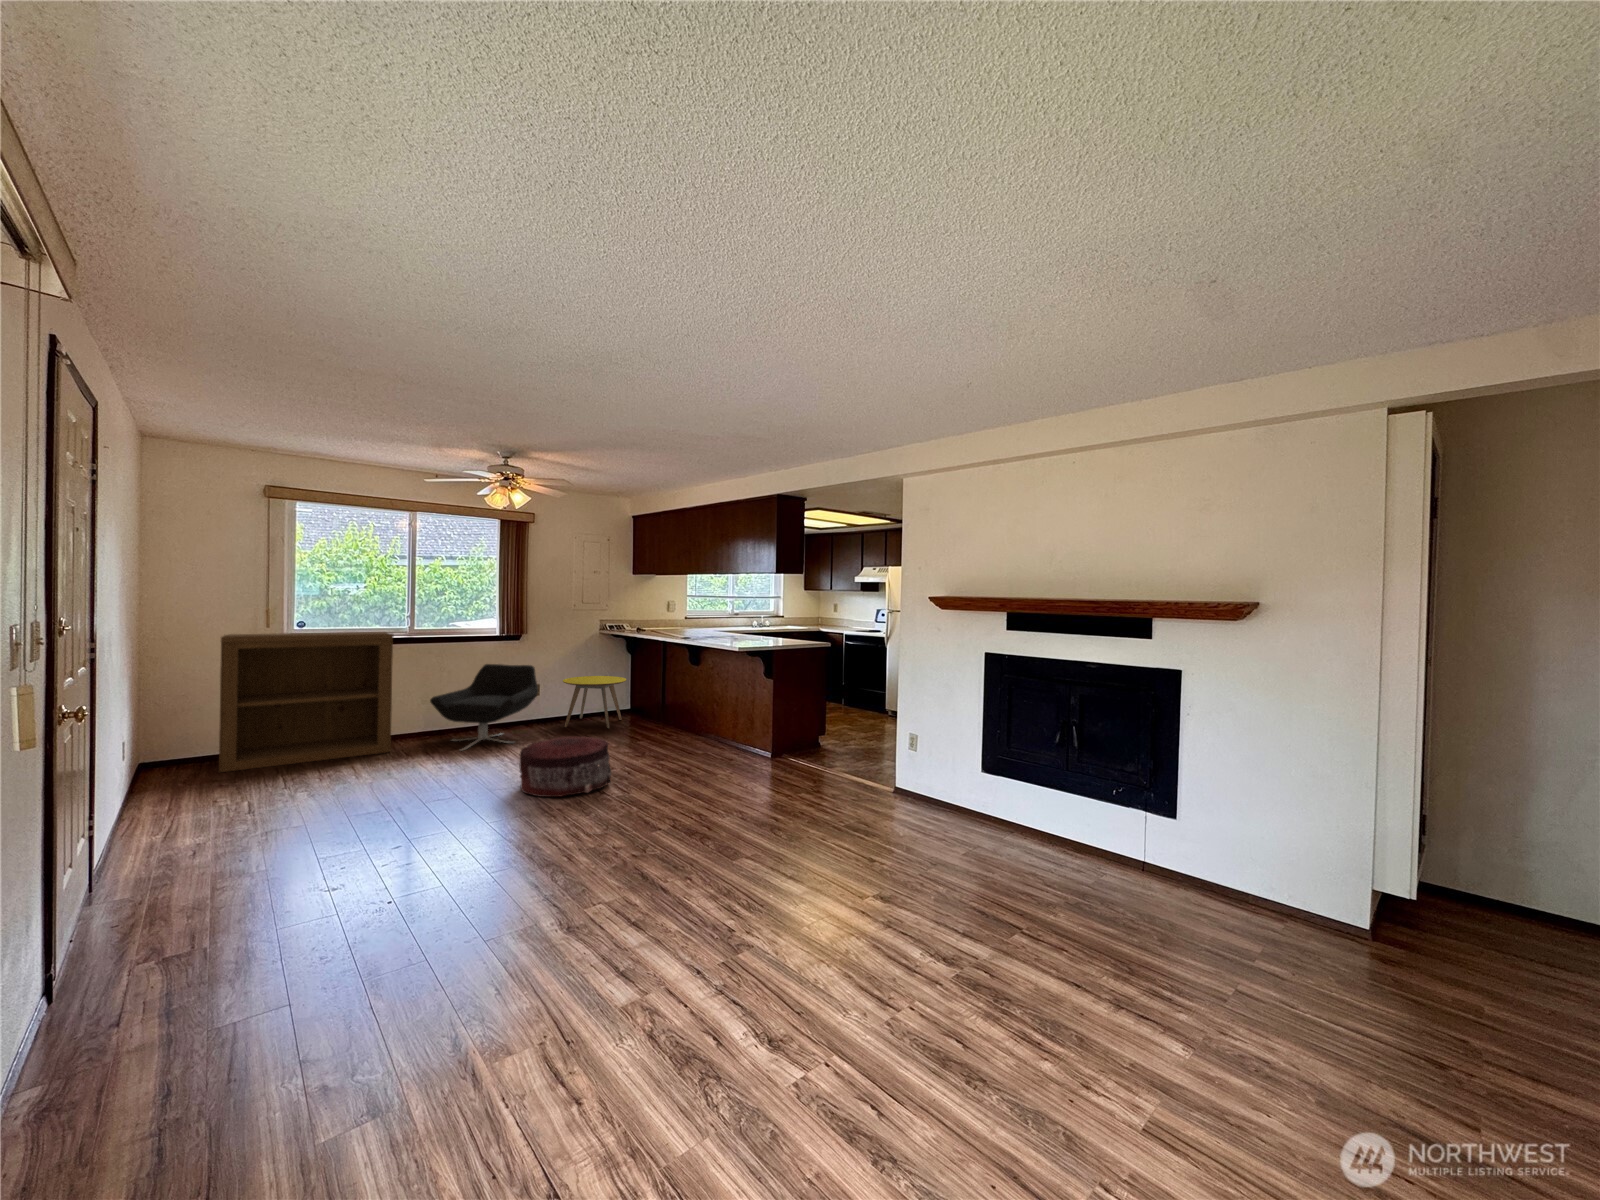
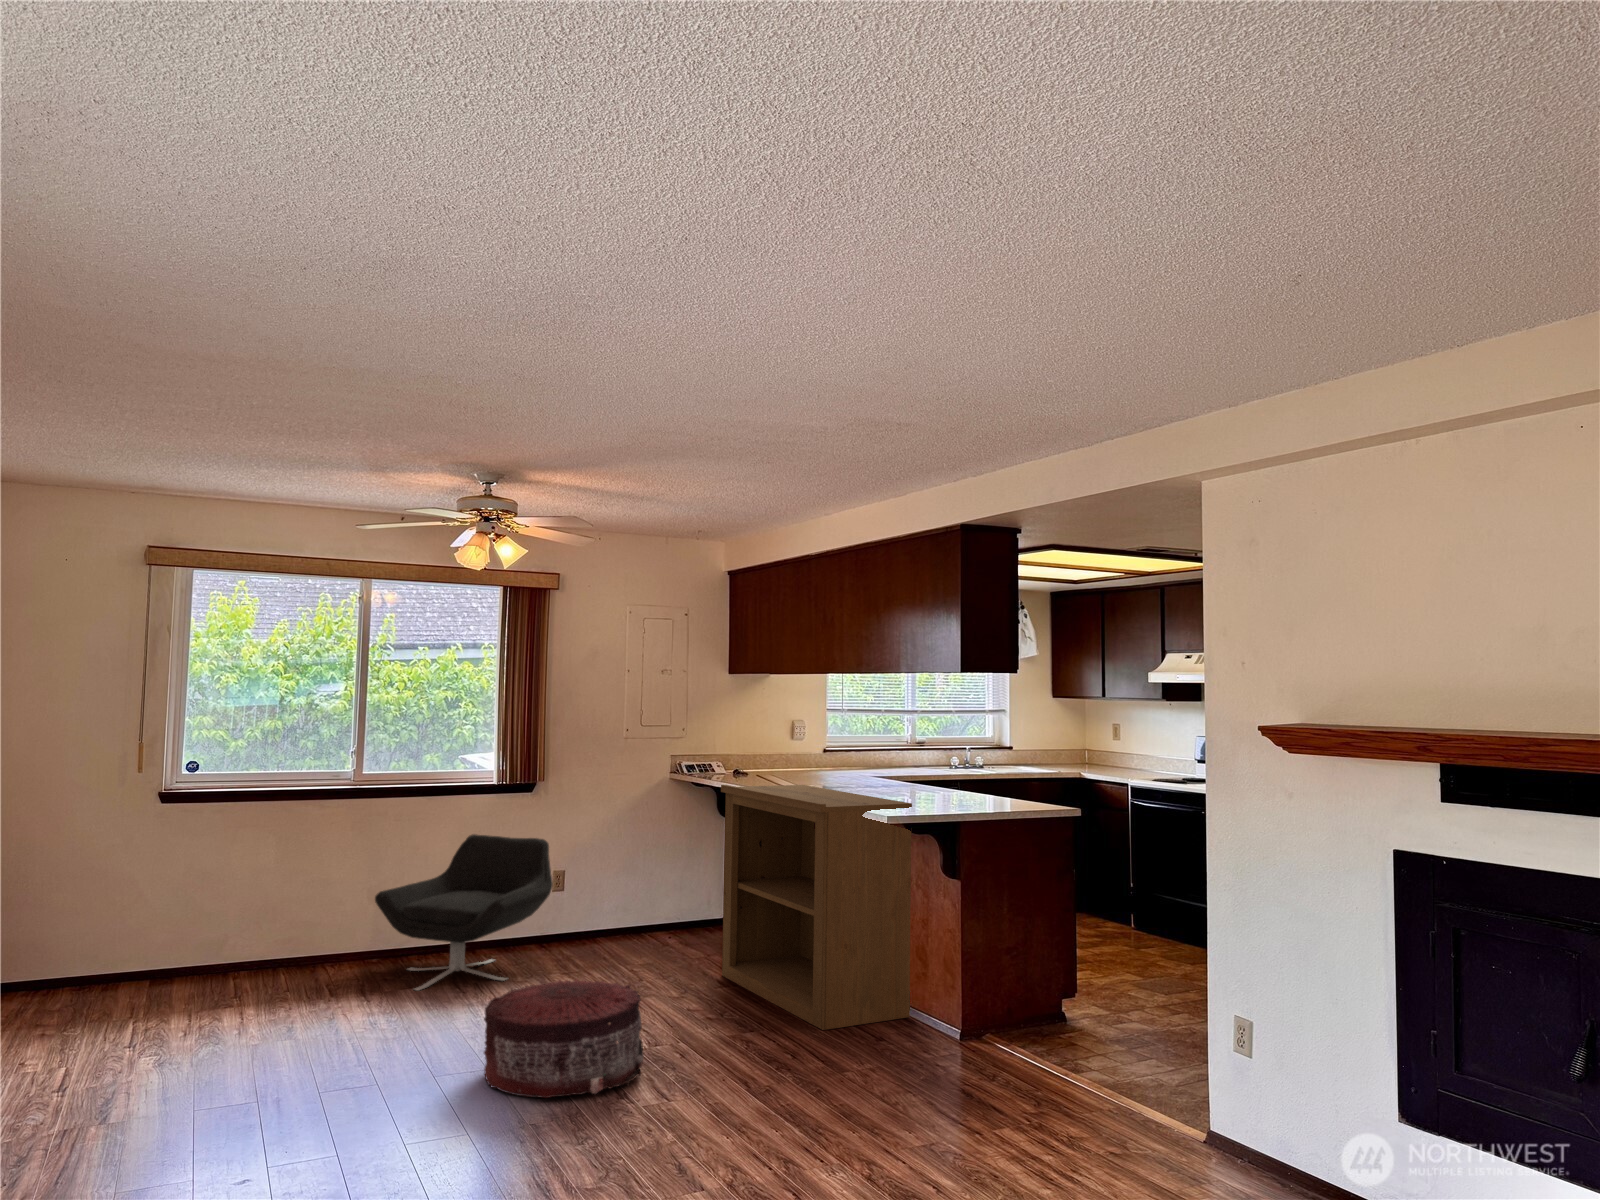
bookshelf: present [219,632,393,772] -> present [721,785,912,1030]
side table: present [563,676,626,728] -> none [598,858,709,959]

